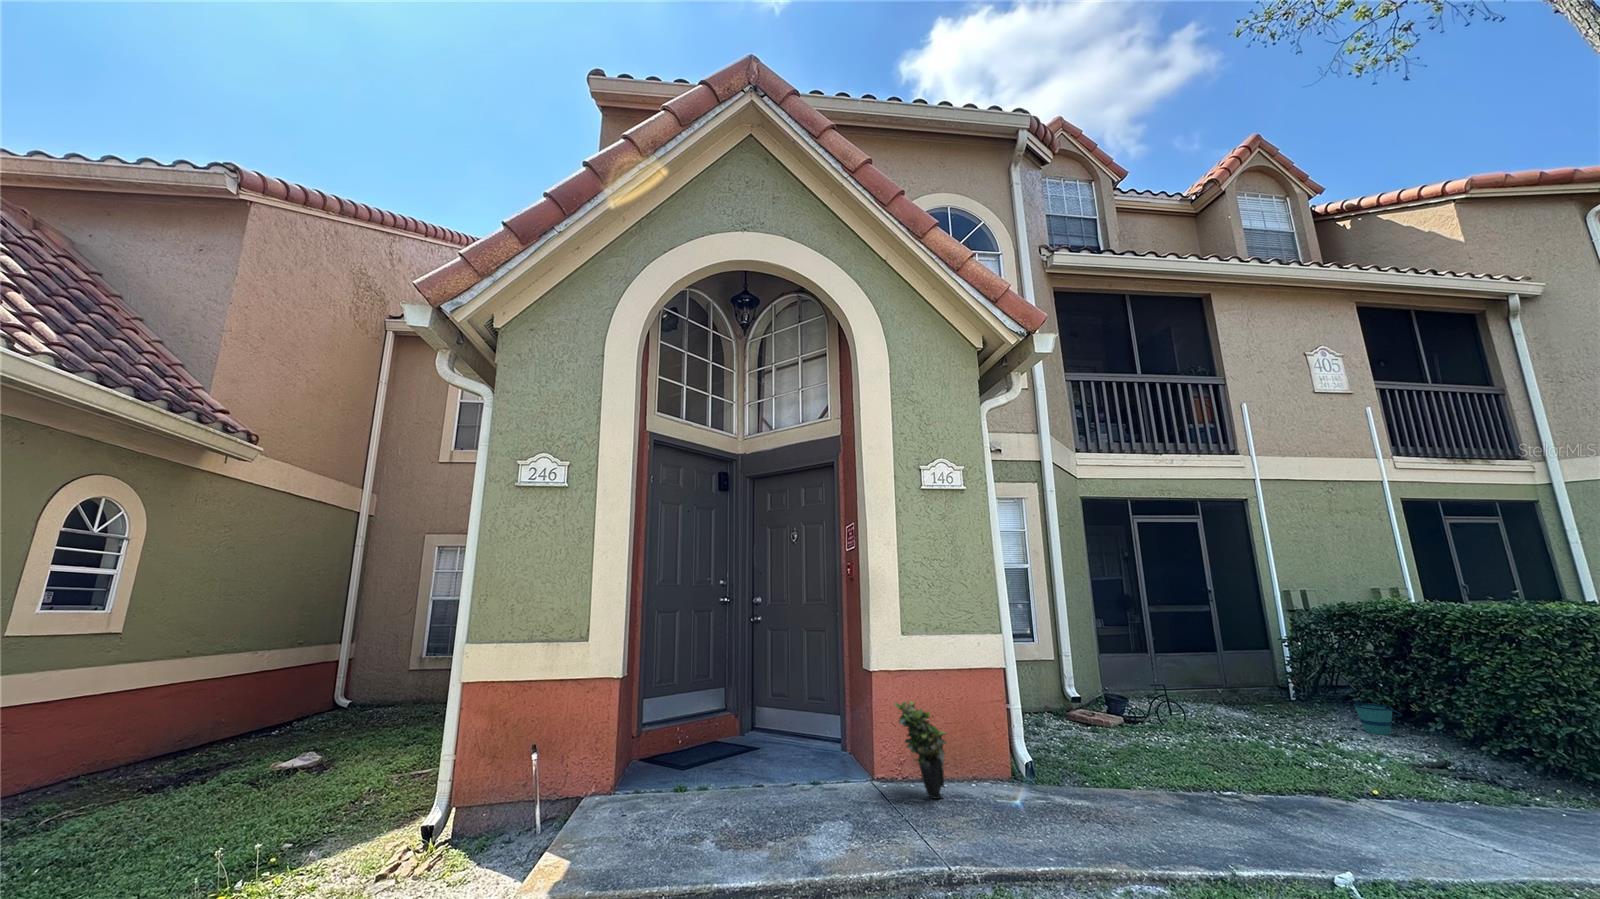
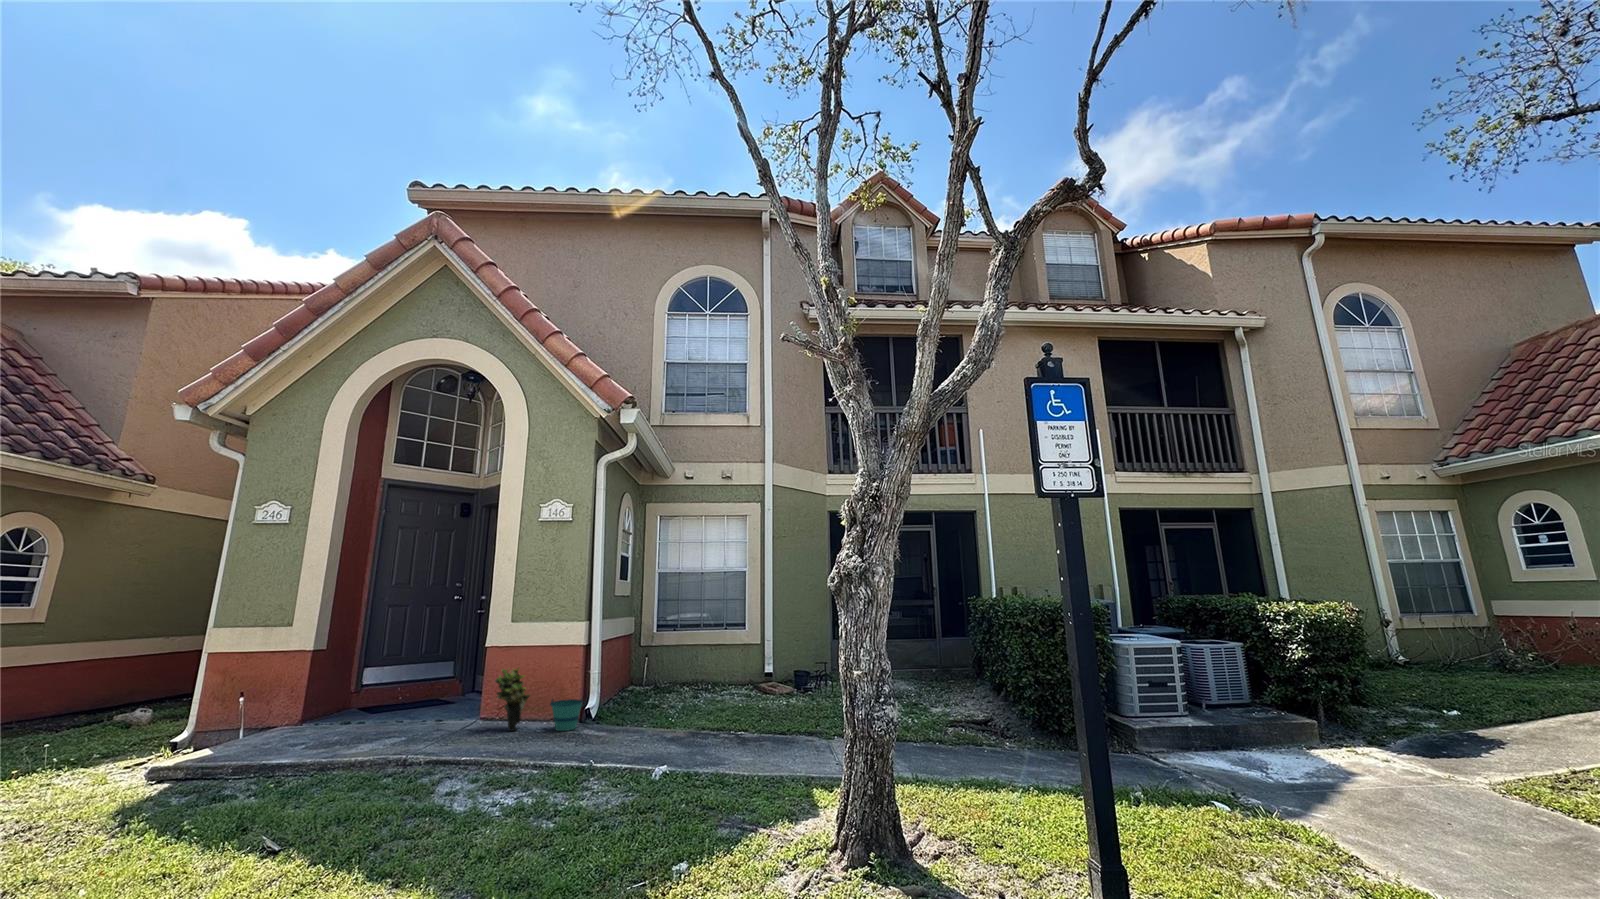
bucket: present [1354,700,1402,735] -> present [550,699,585,731]

